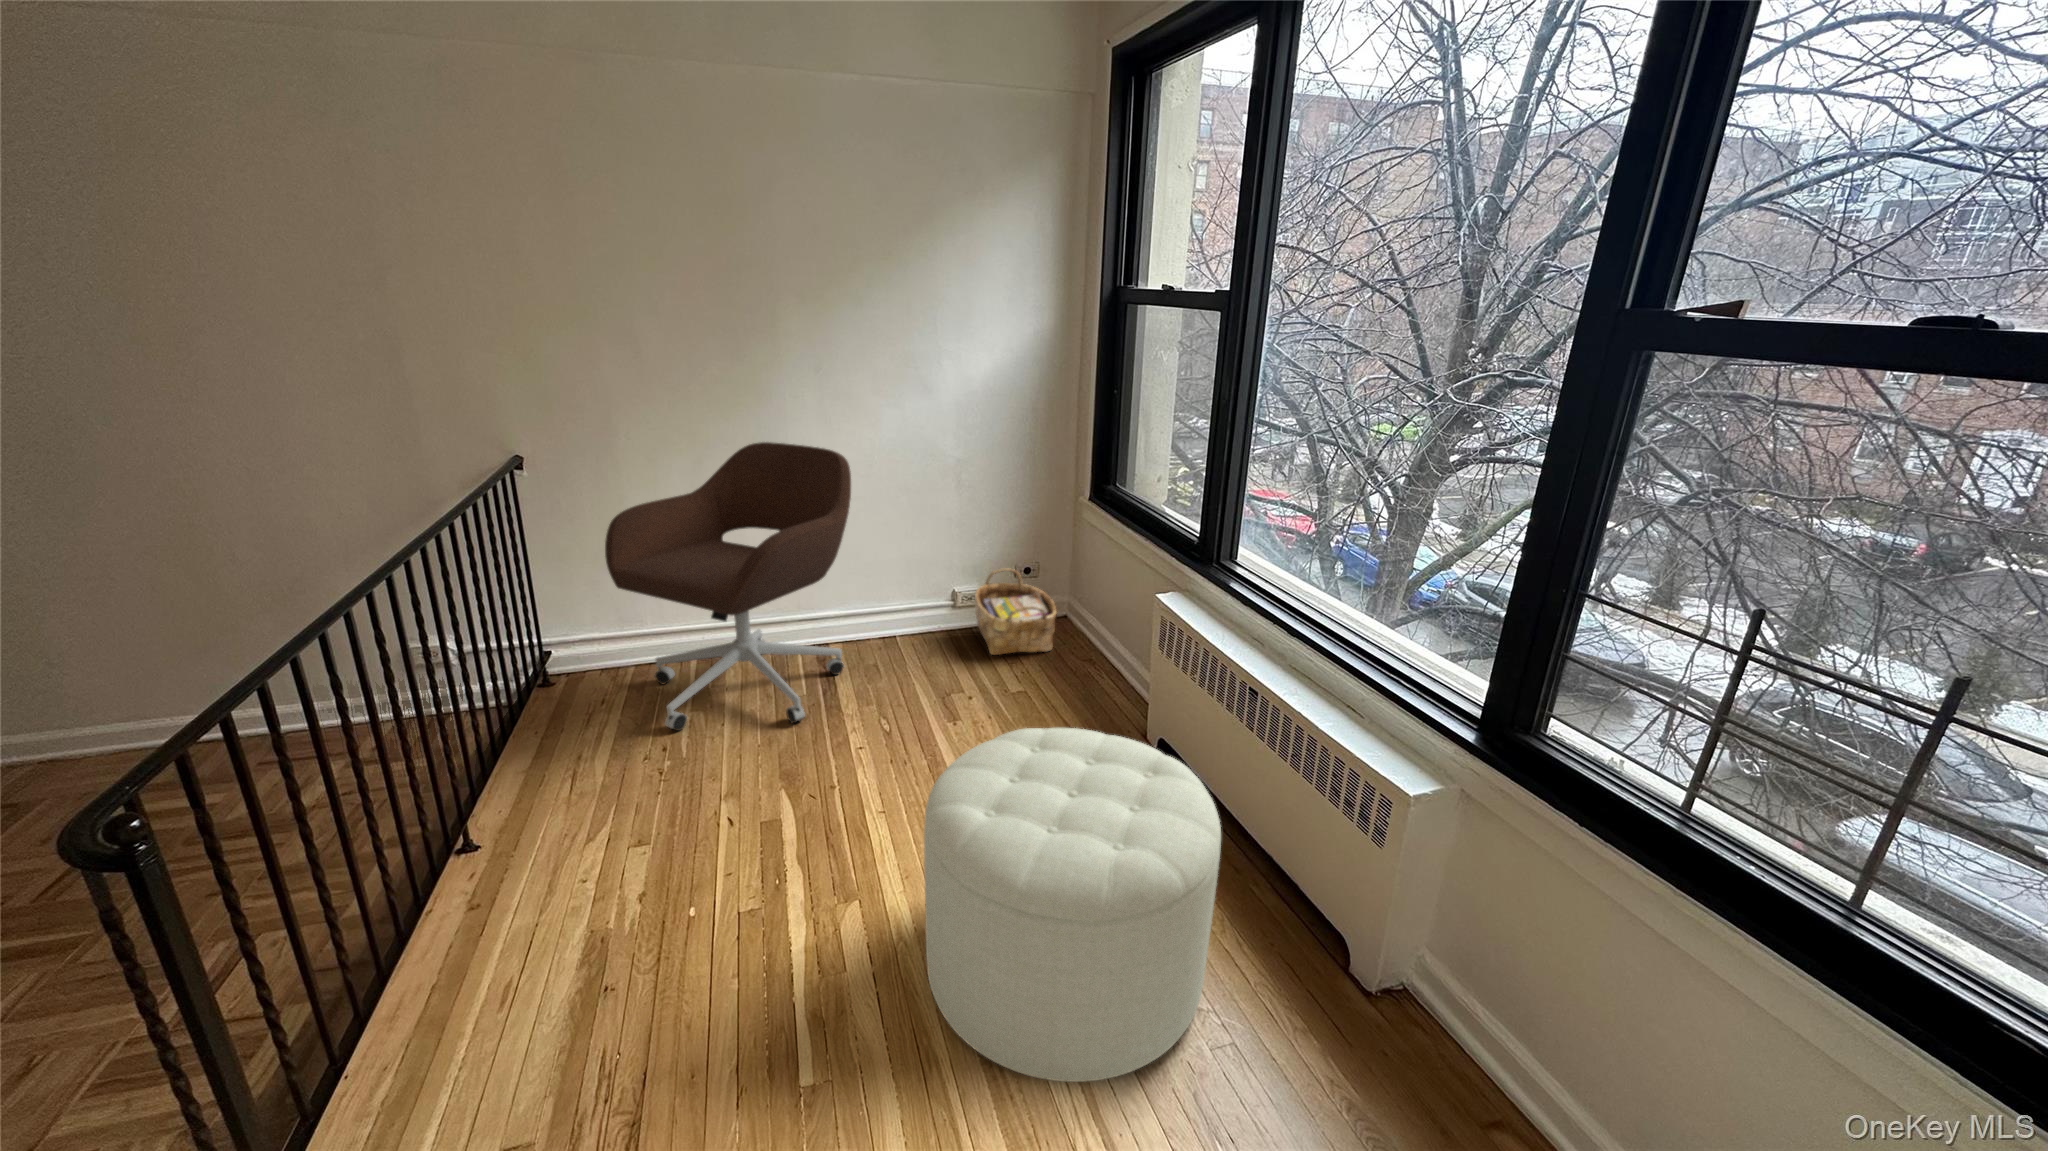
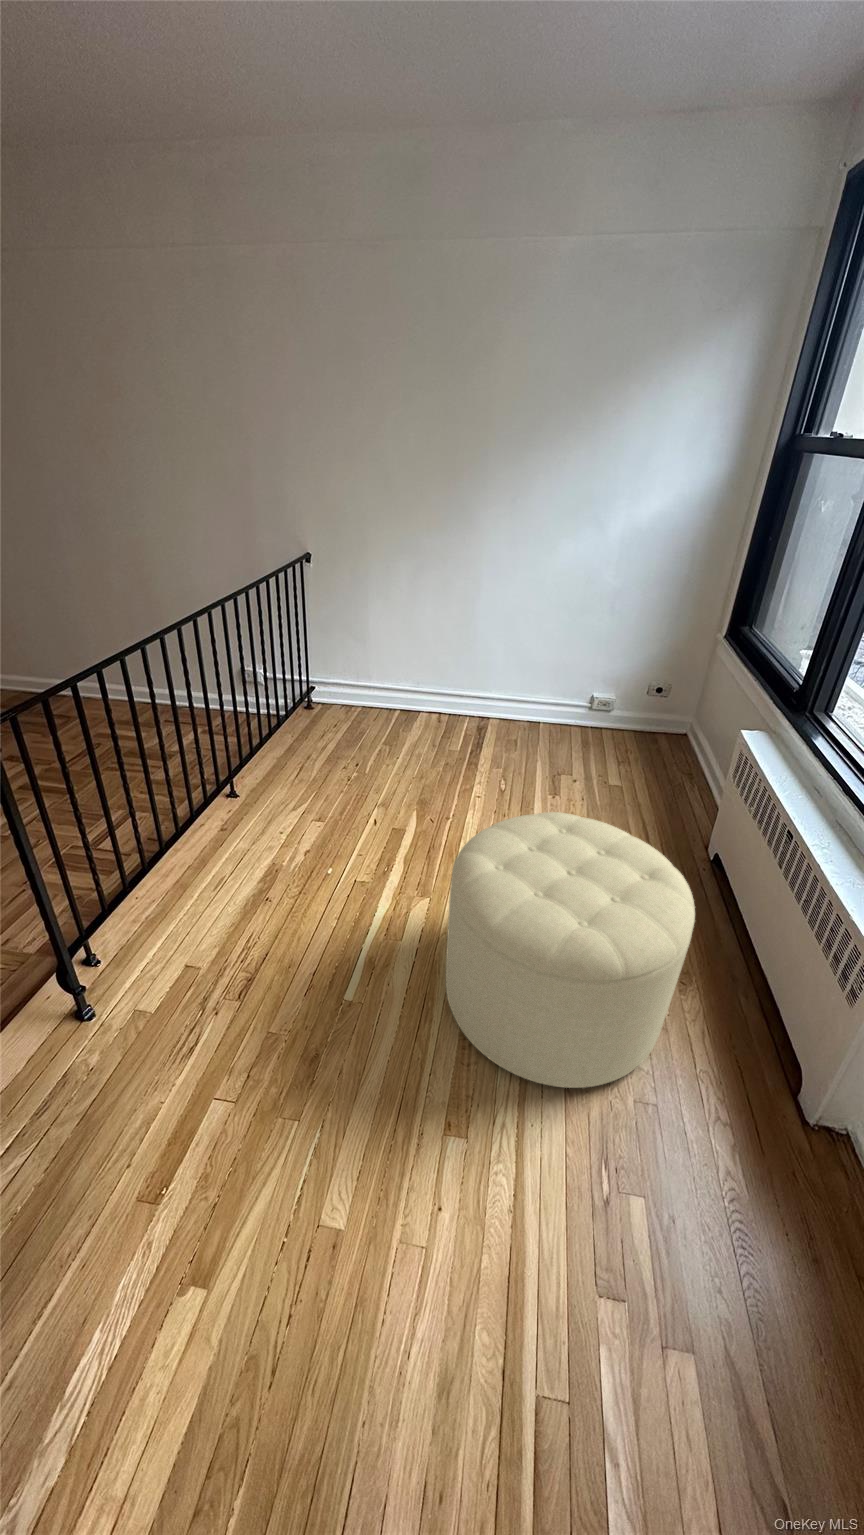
office chair: present [605,442,851,731] -> none [341,557,515,768]
woven basket: present [974,568,1057,655] -> none [604,682,672,758]

